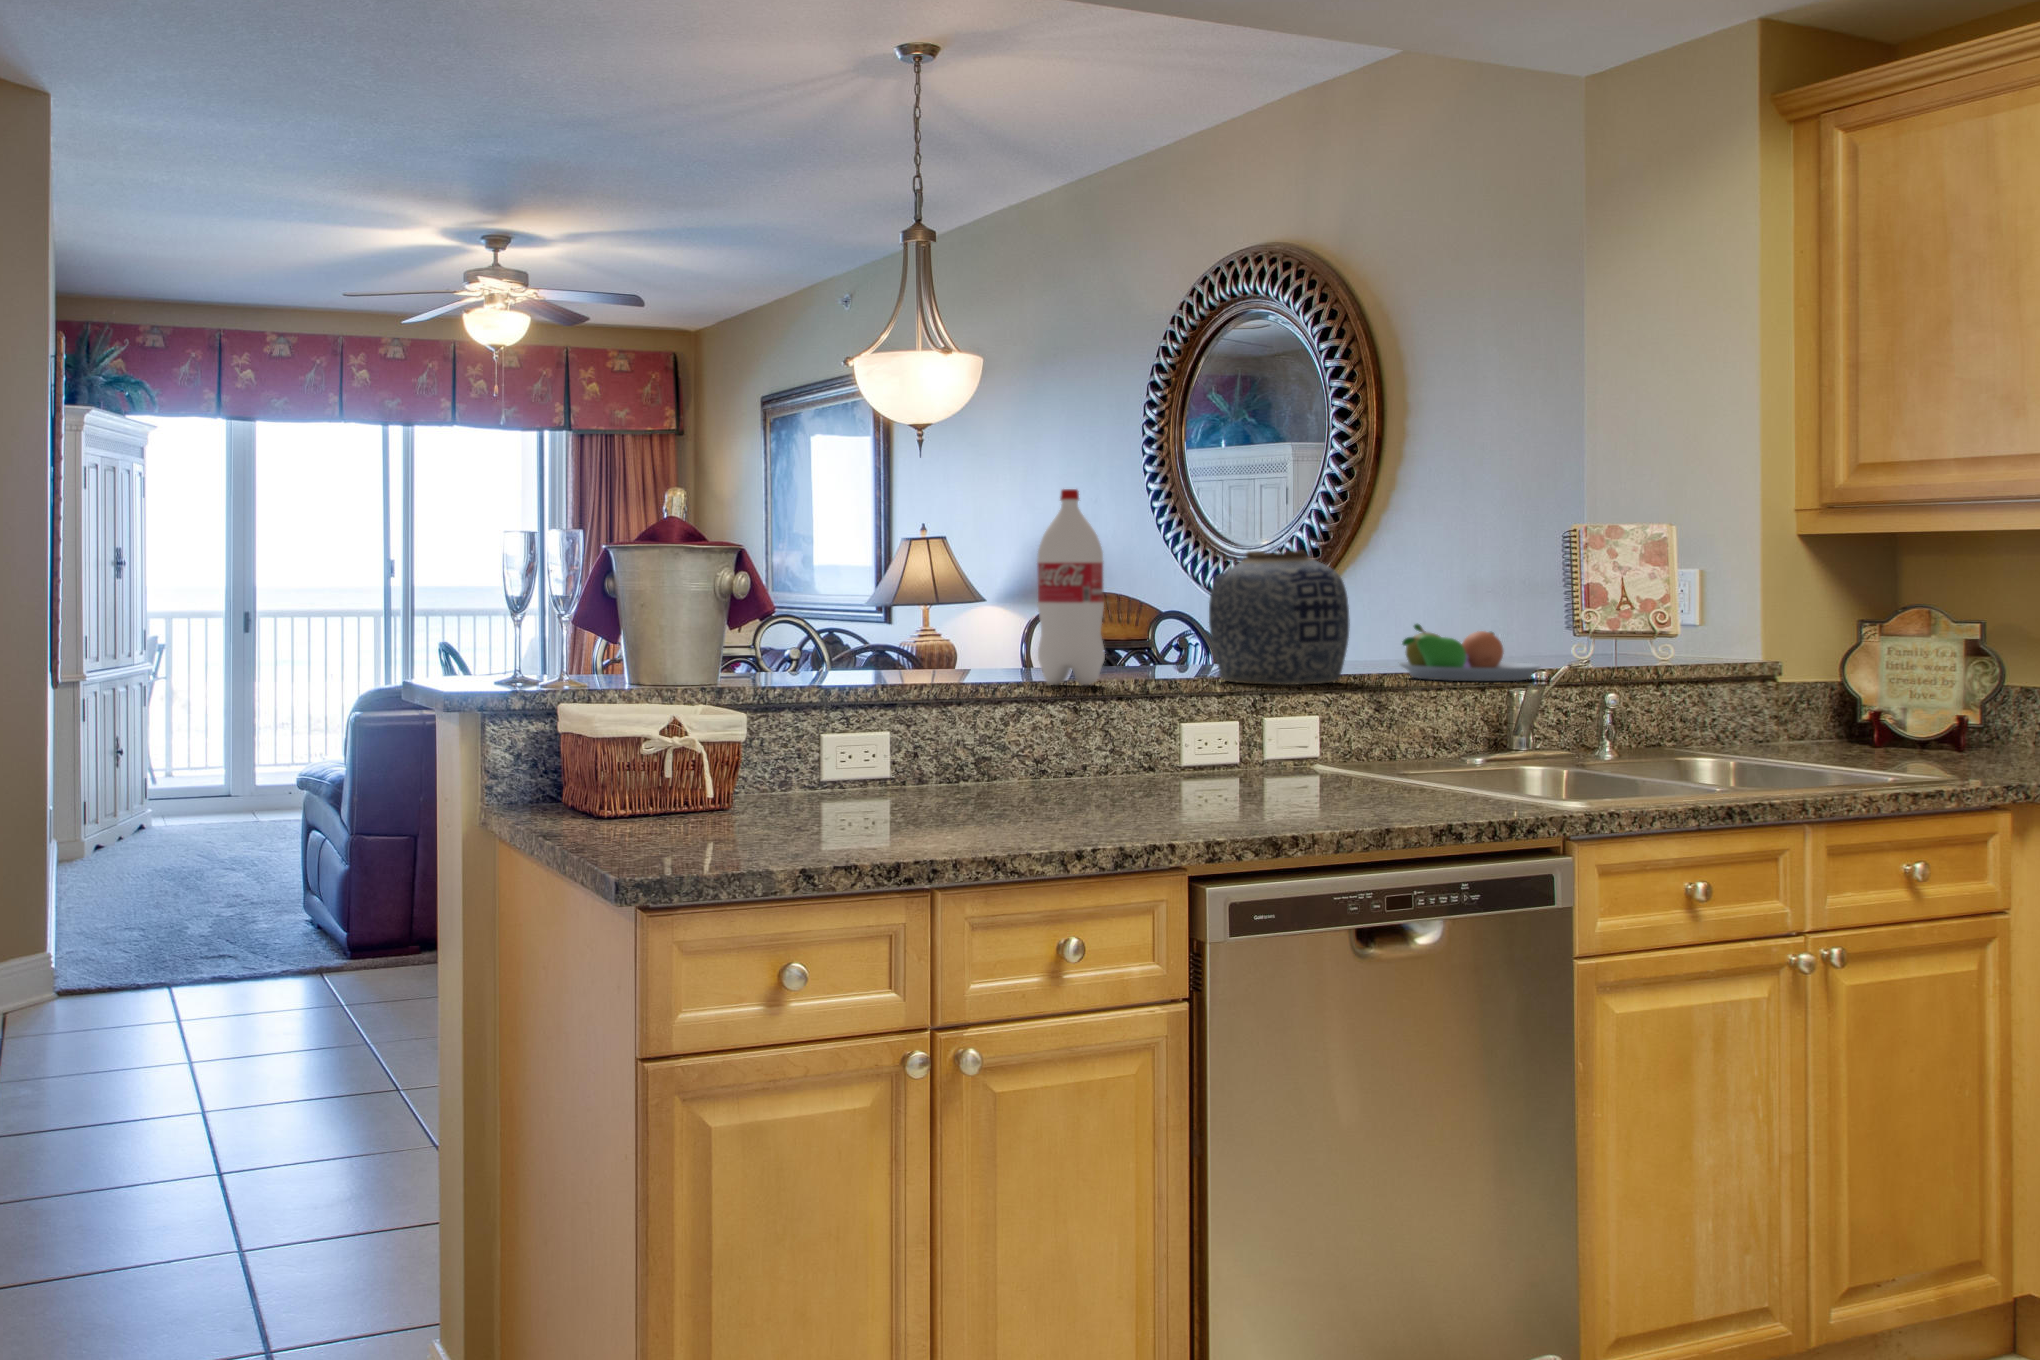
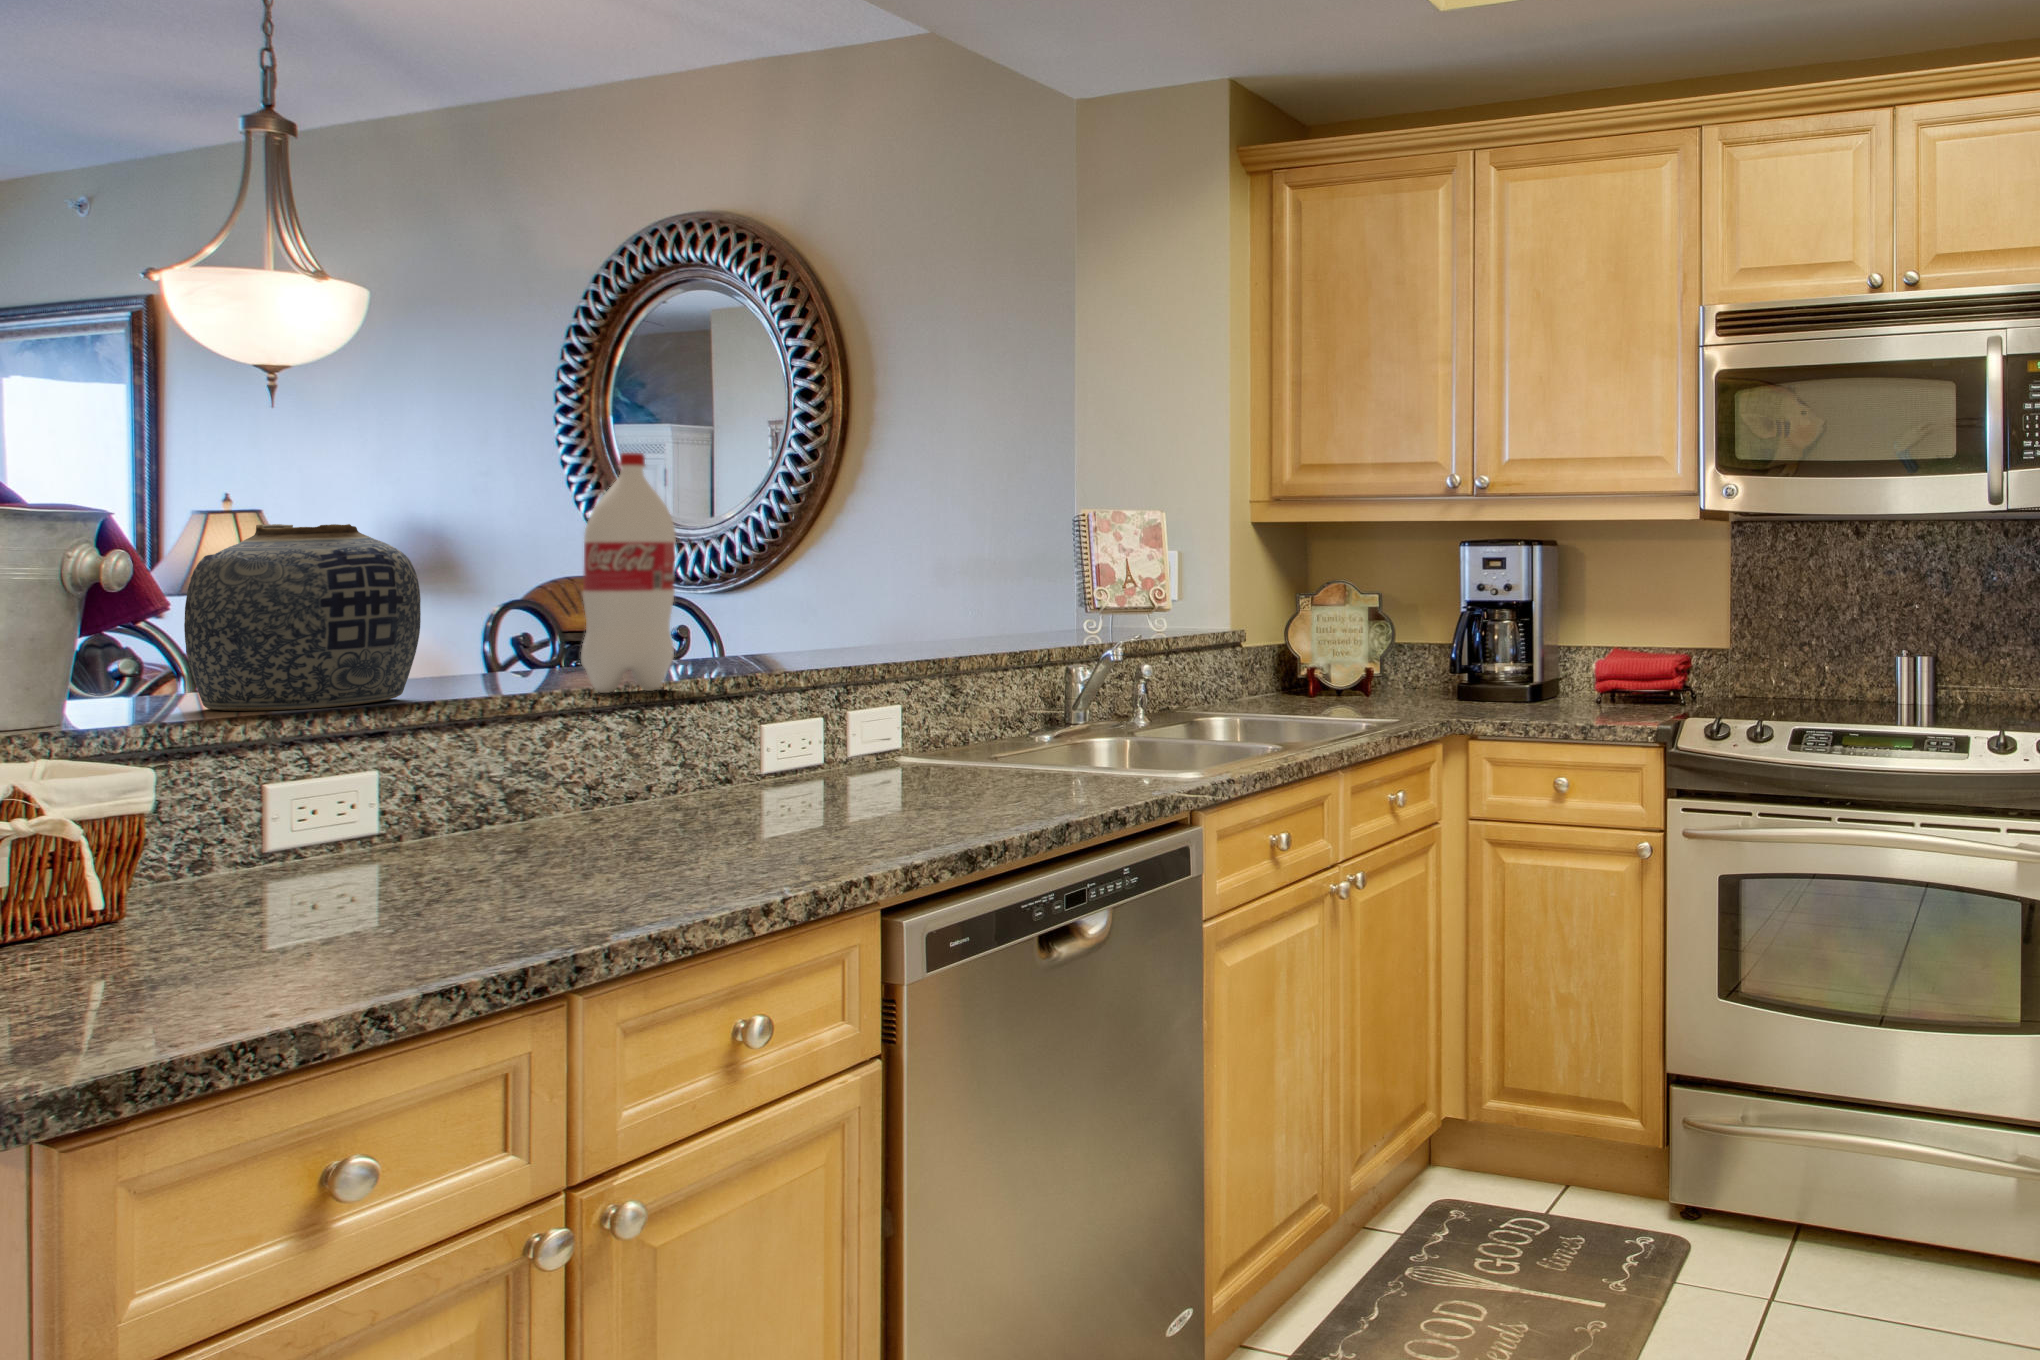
vase: present [1209,551,1350,685] -> present [184,524,421,711]
fruit bowl: present [1400,624,1541,681] -> none [957,605,1096,660]

